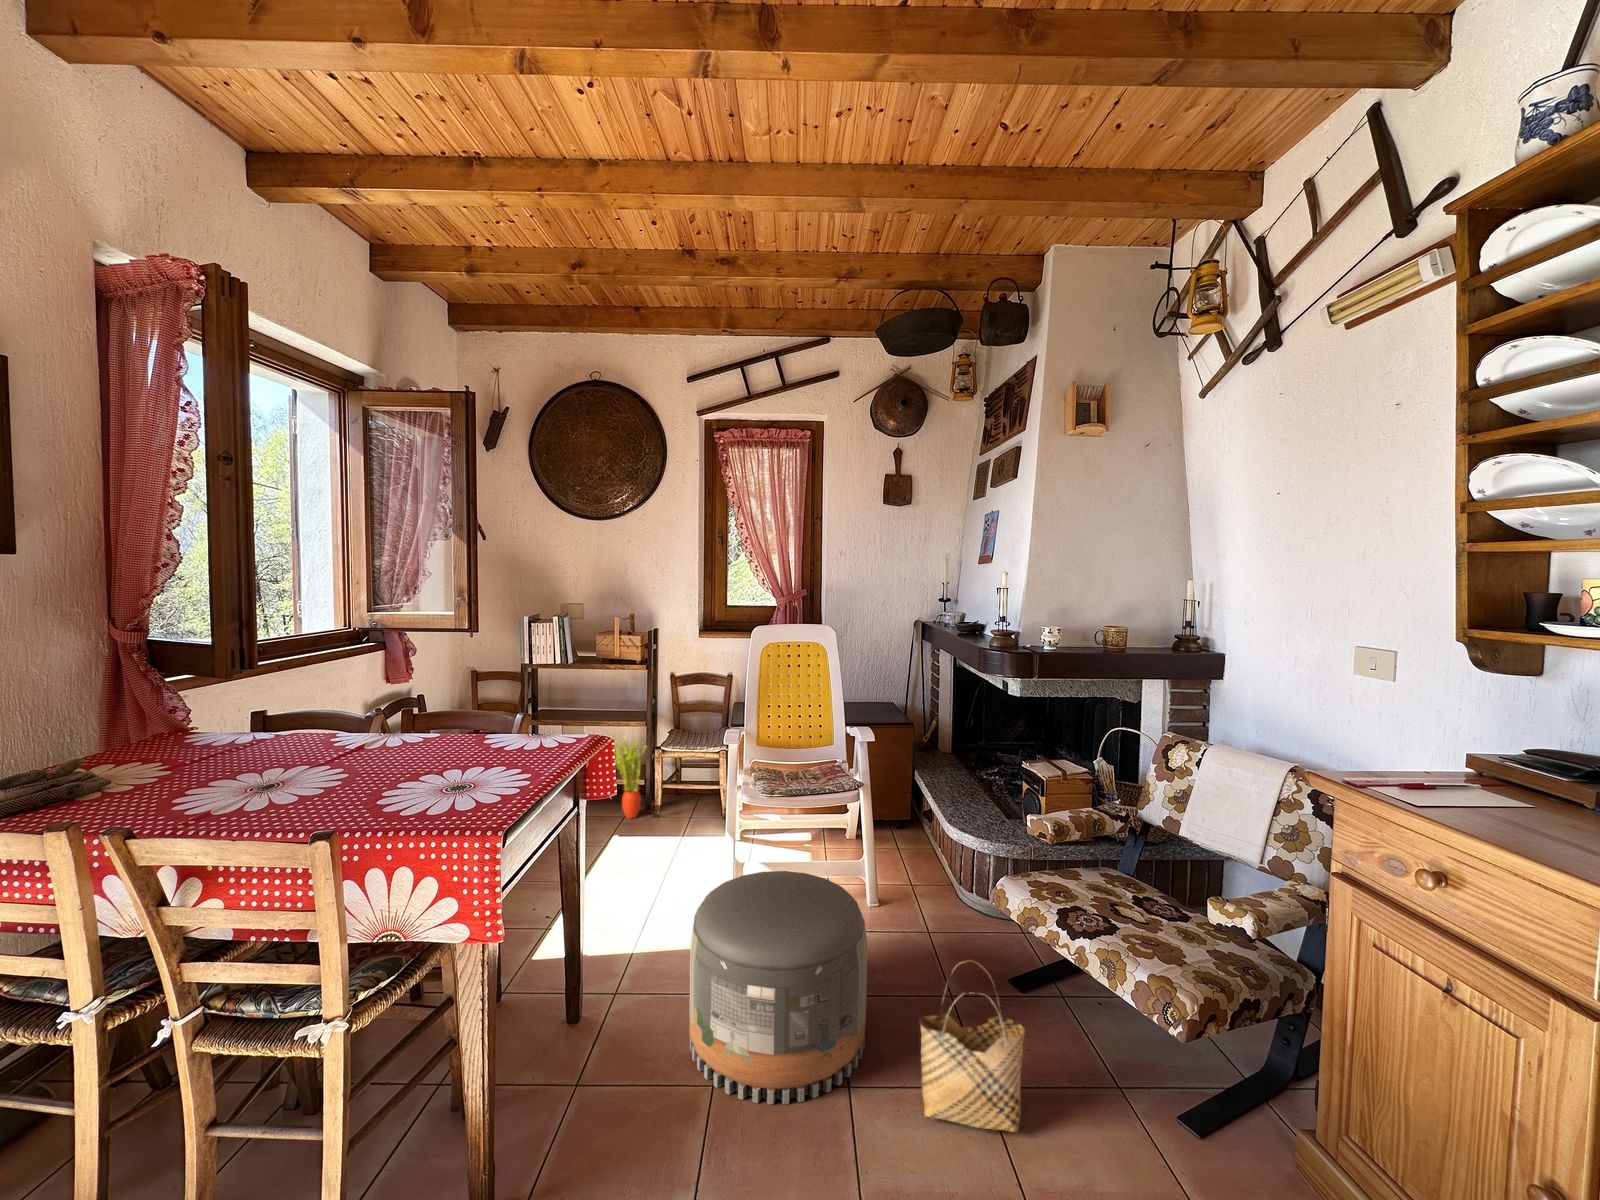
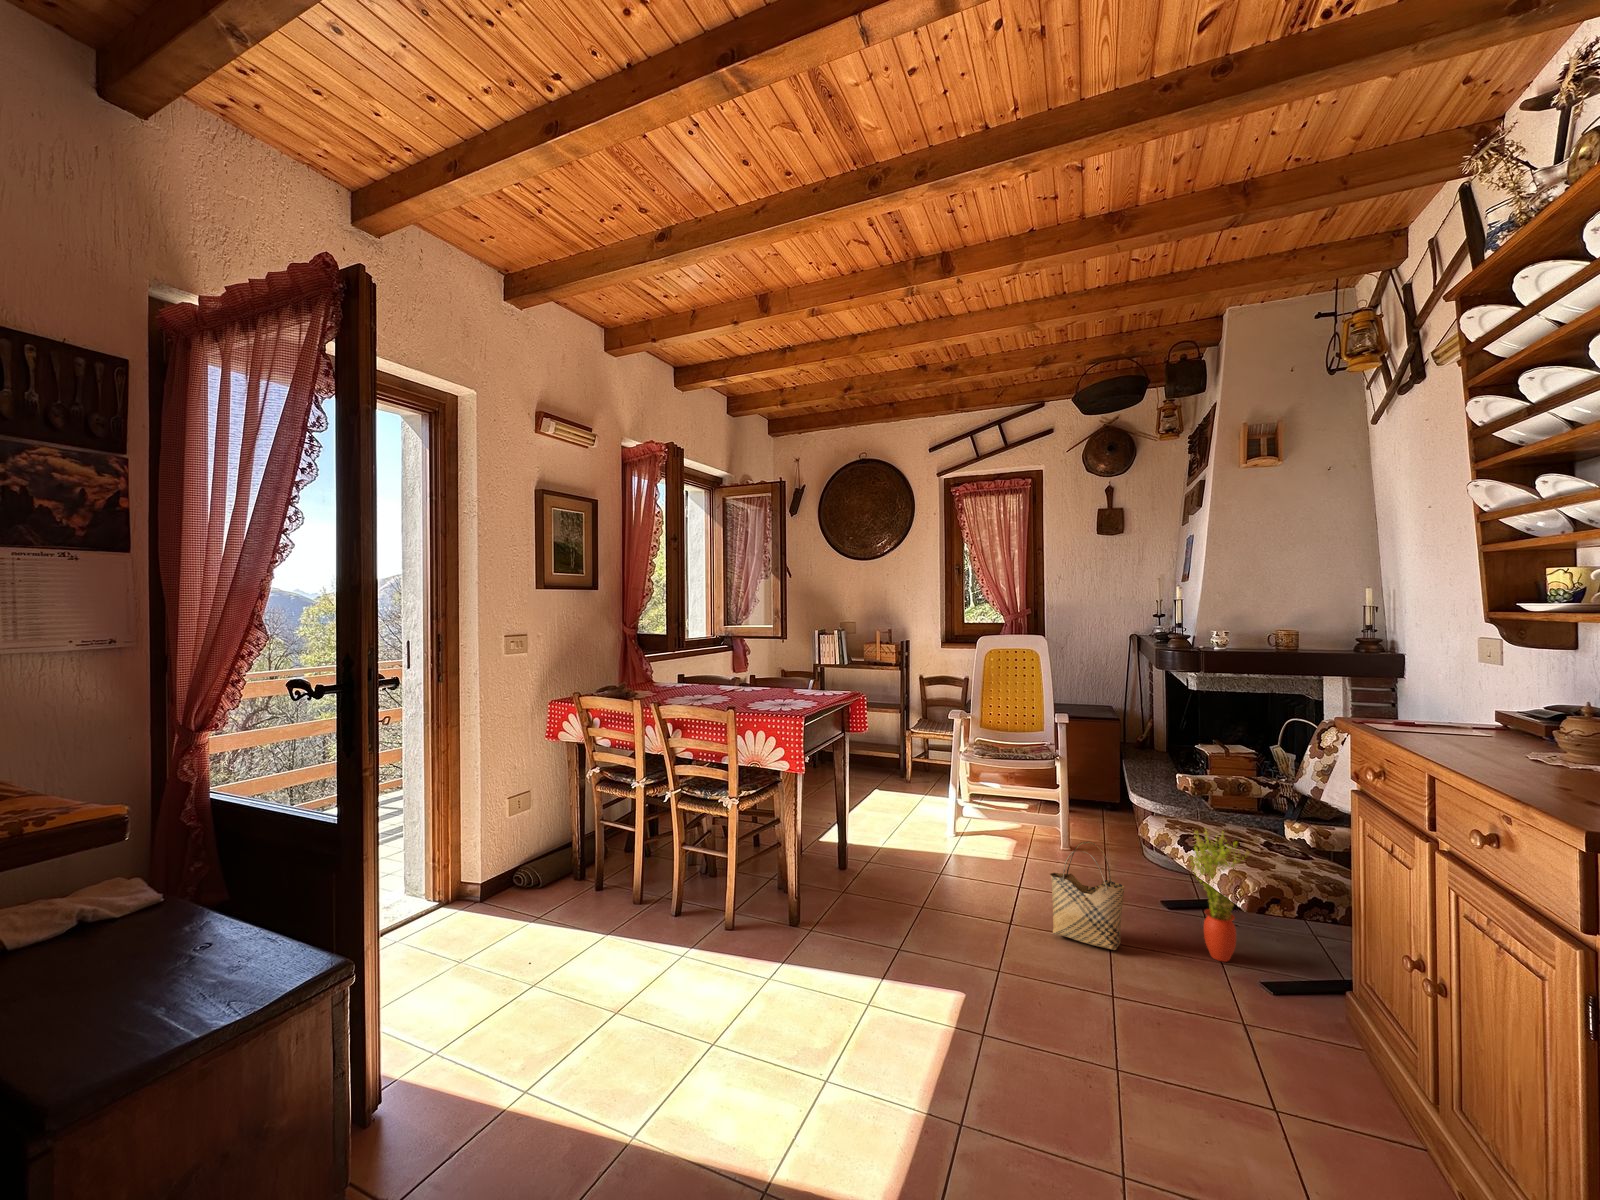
potted plant: present [614,736,646,819] -> present [1190,829,1250,962]
pouf: present [689,871,867,1104] -> none [909,790,1028,917]

